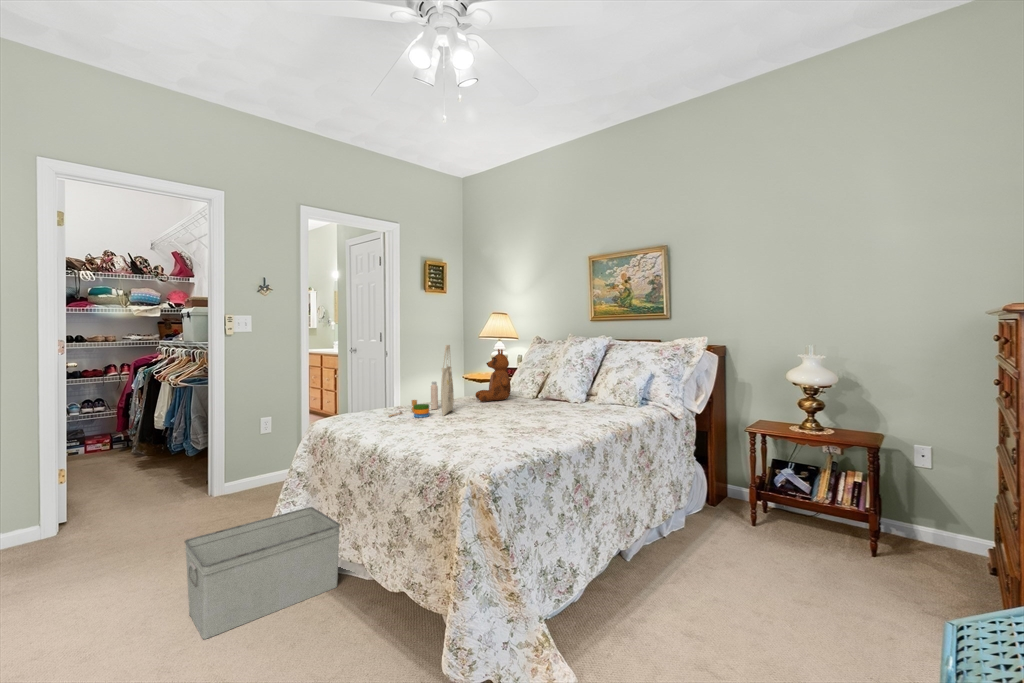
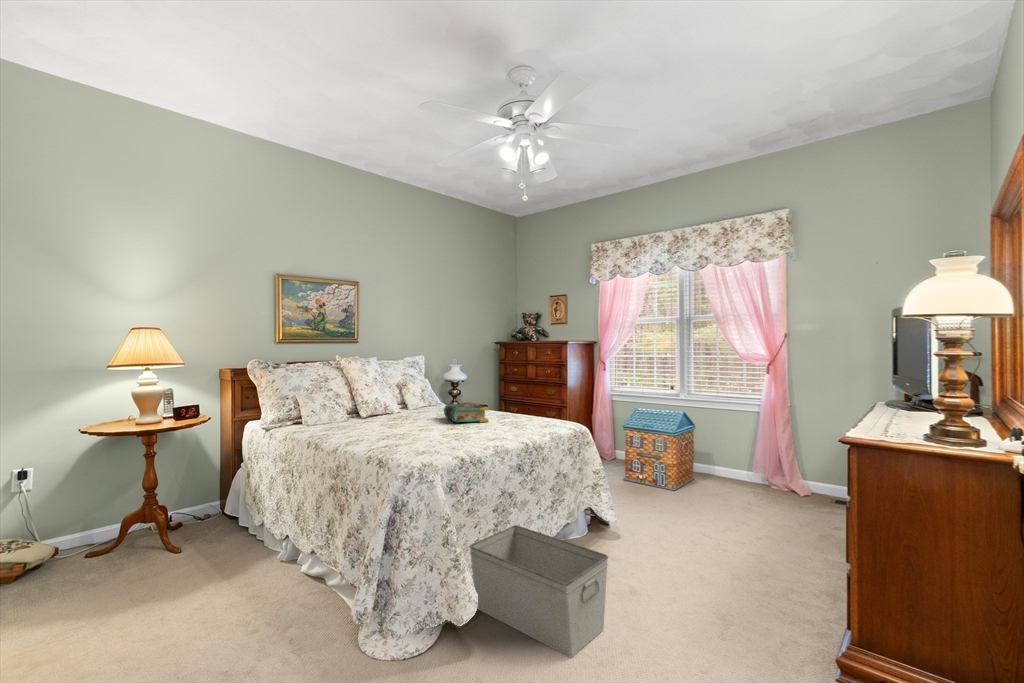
tote bag: present [389,345,454,417] -> none [367,365,426,445]
teddy bear: present [475,349,511,402] -> none [303,371,352,430]
book: none [488,399,556,429] -> present [444,403,489,422]

